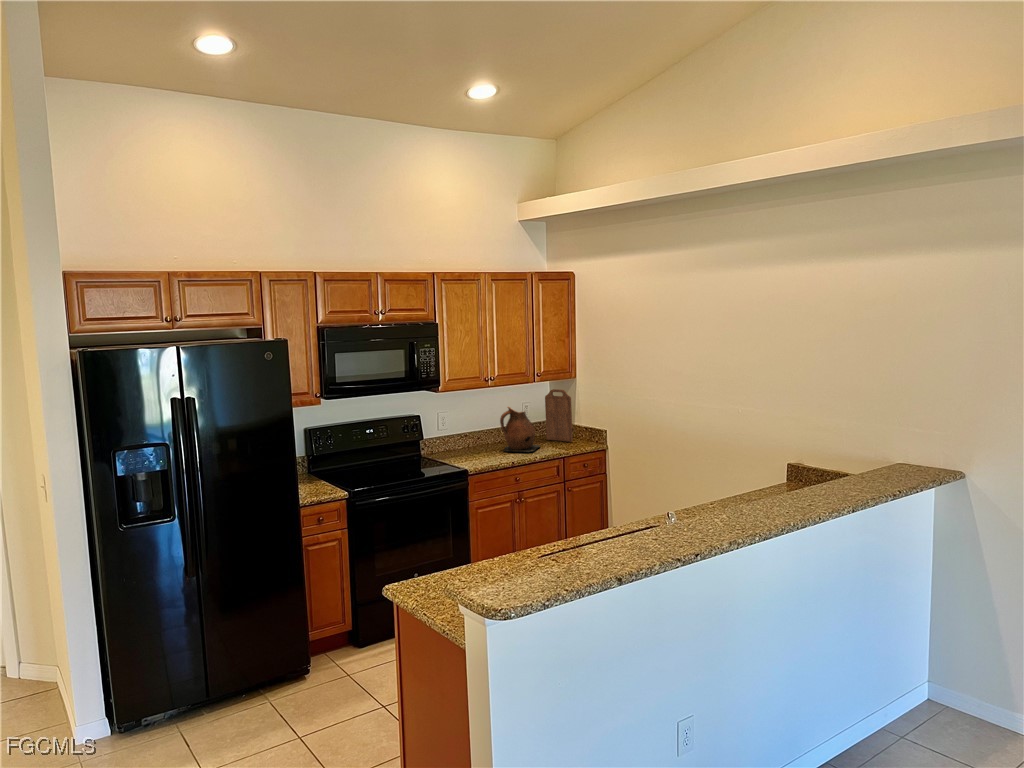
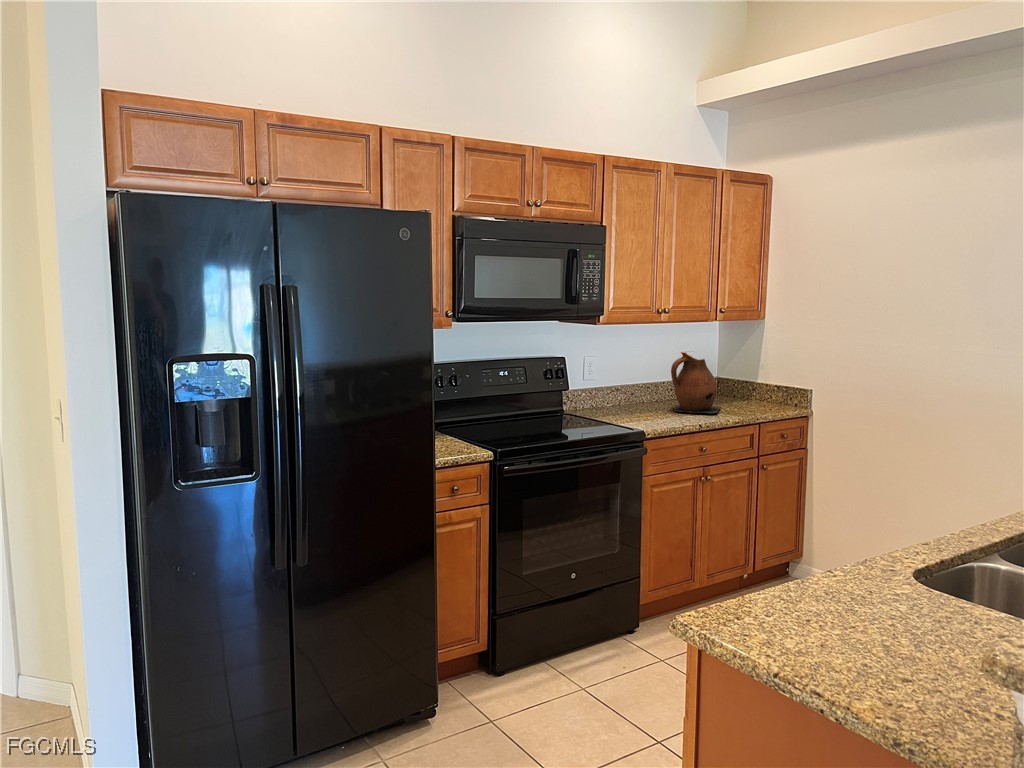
cutting board: present [545,389,573,442] -> none [719,334,759,404]

